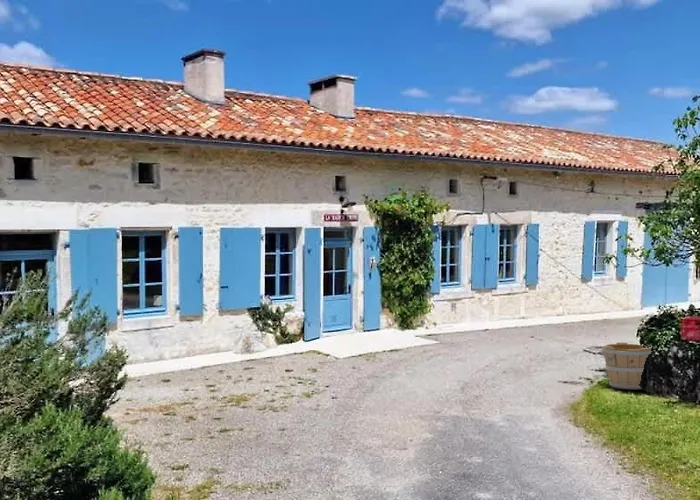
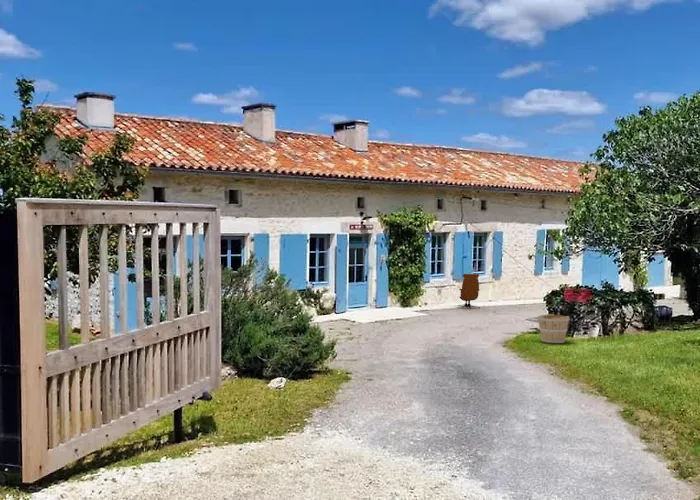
lounge chair: none [479,282,510,331] -> present [459,274,480,309]

